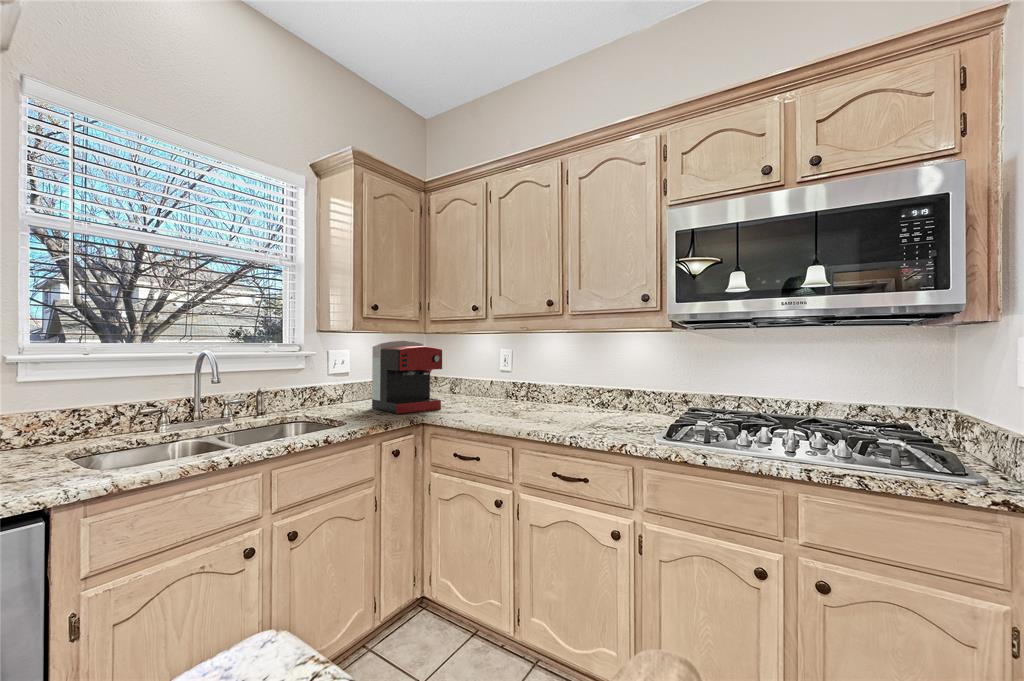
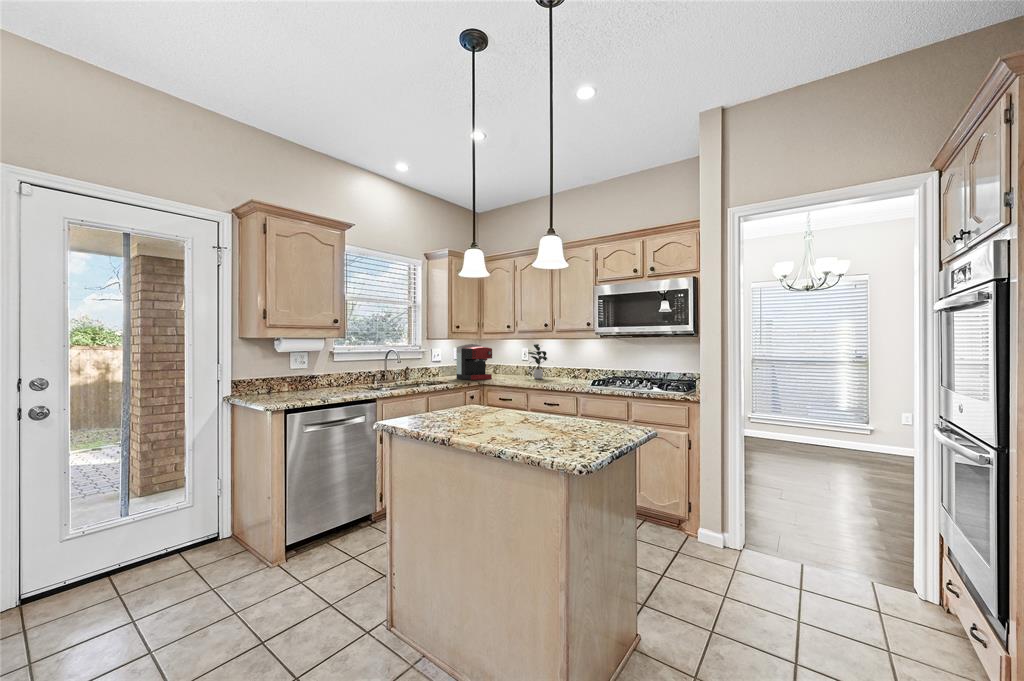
potted plant: none [506,341,566,409] -> present [528,344,547,379]

